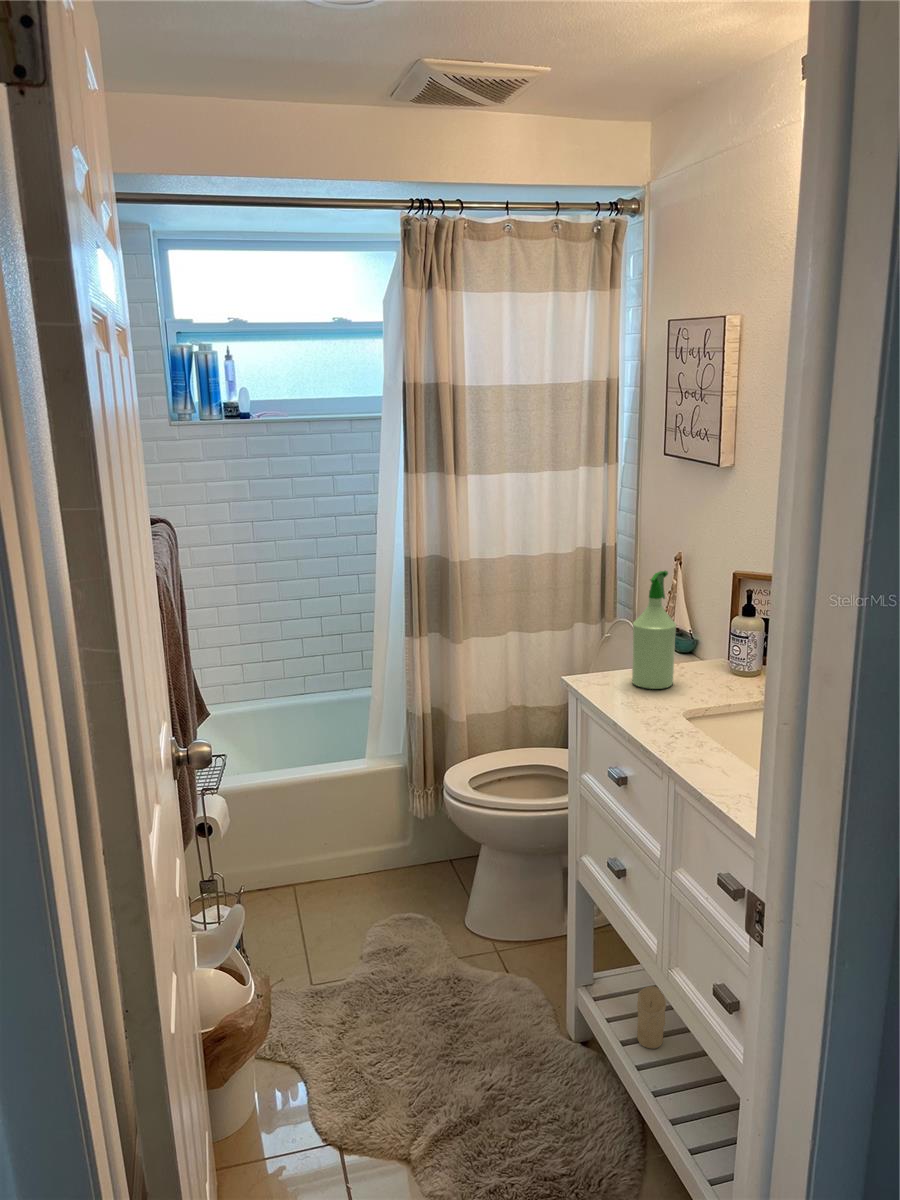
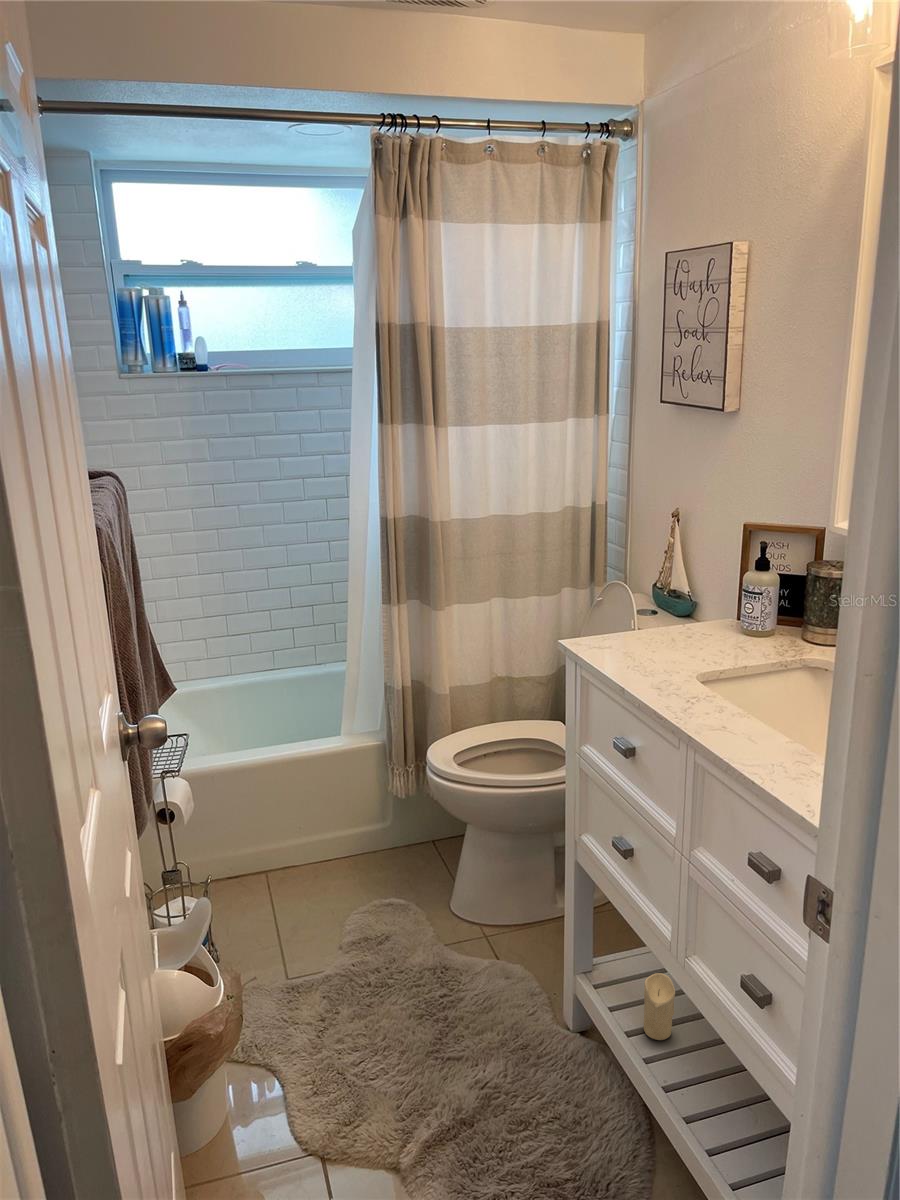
spray bottle: present [632,571,676,689] -> none [635,521,684,651]

